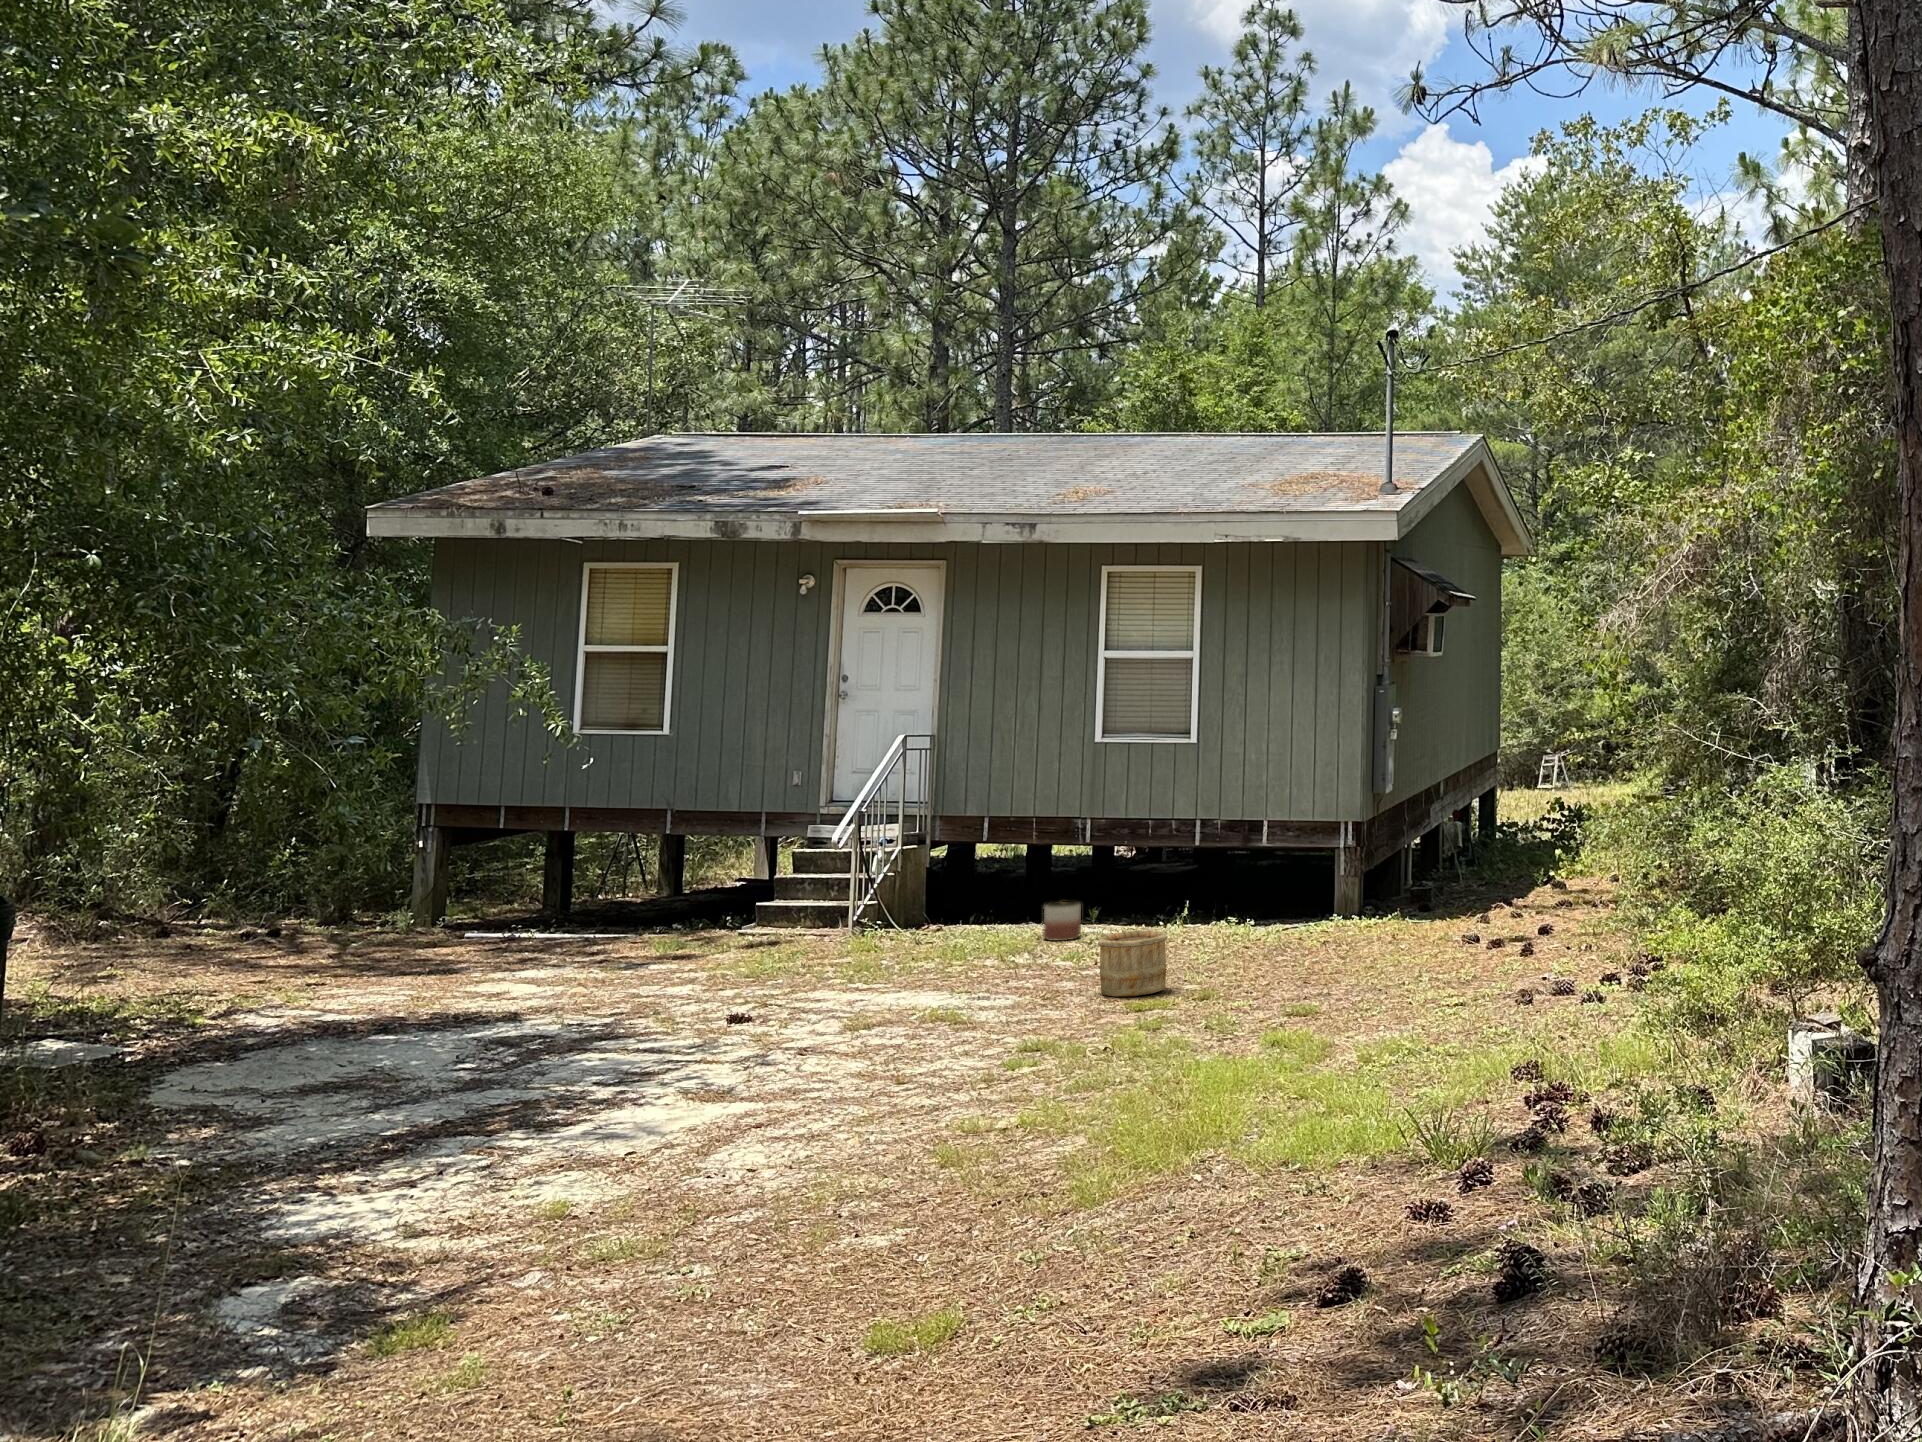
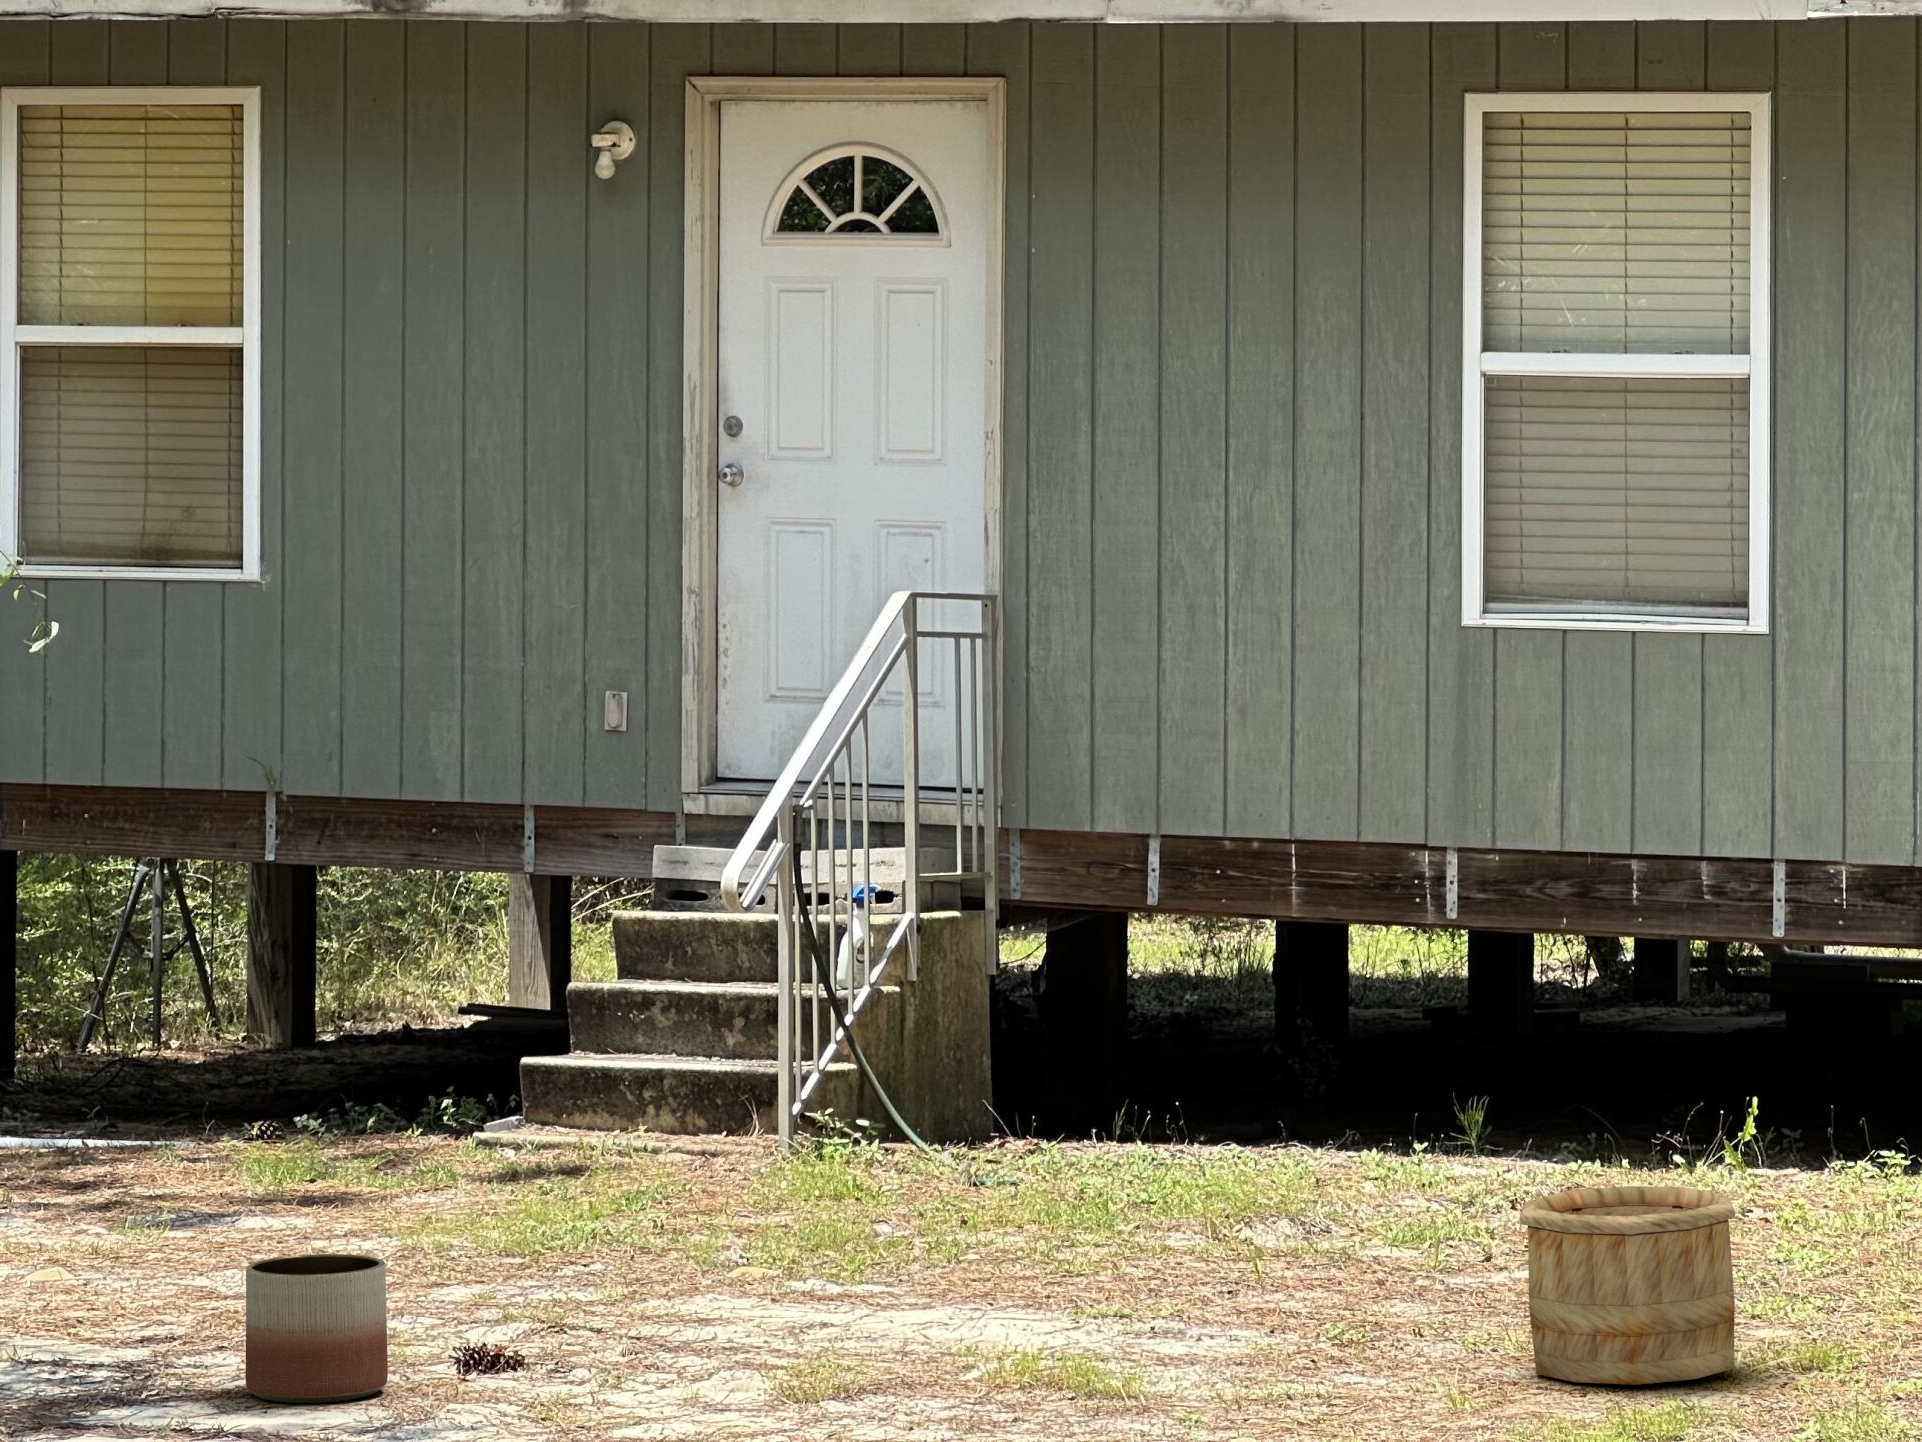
planter: present [1043,902,1081,941] -> present [245,1254,388,1403]

